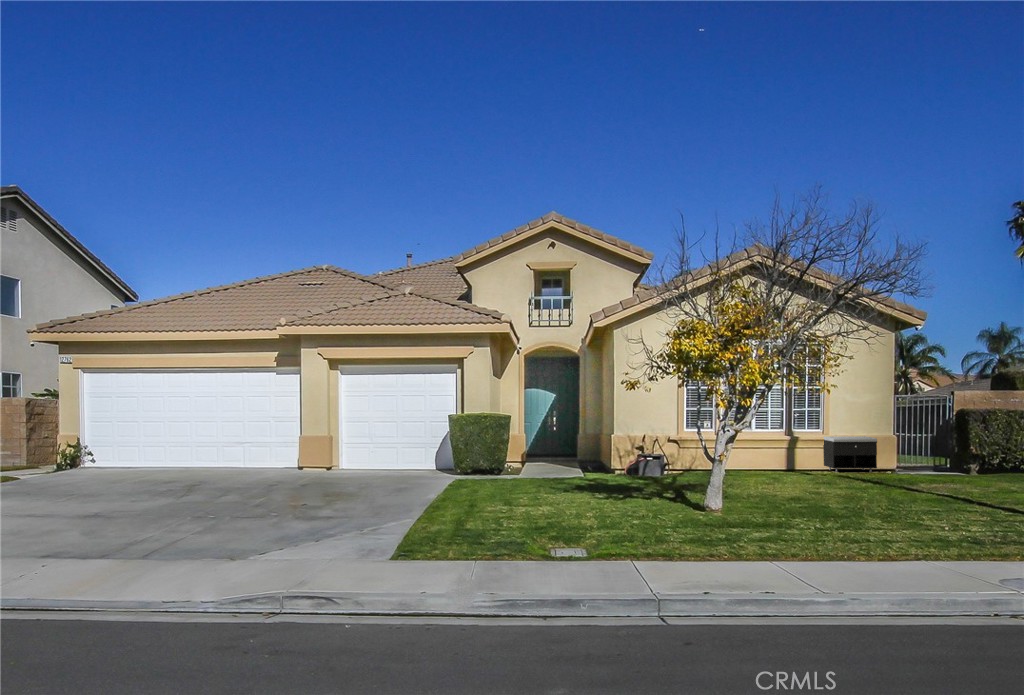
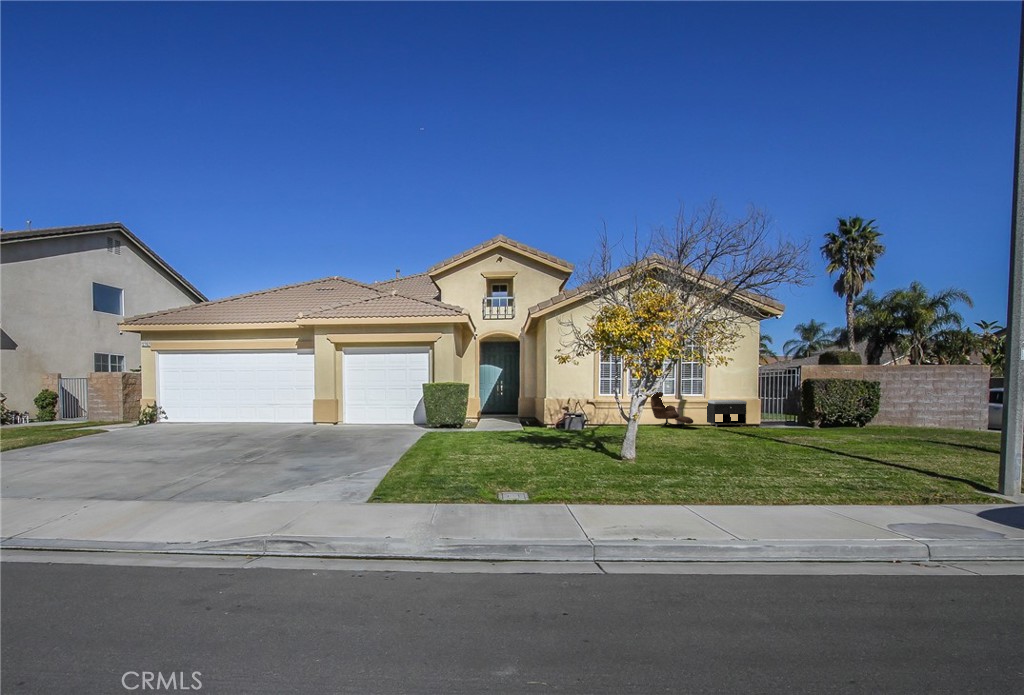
lounge chair: none [748,424,805,475] -> present [651,392,693,429]

